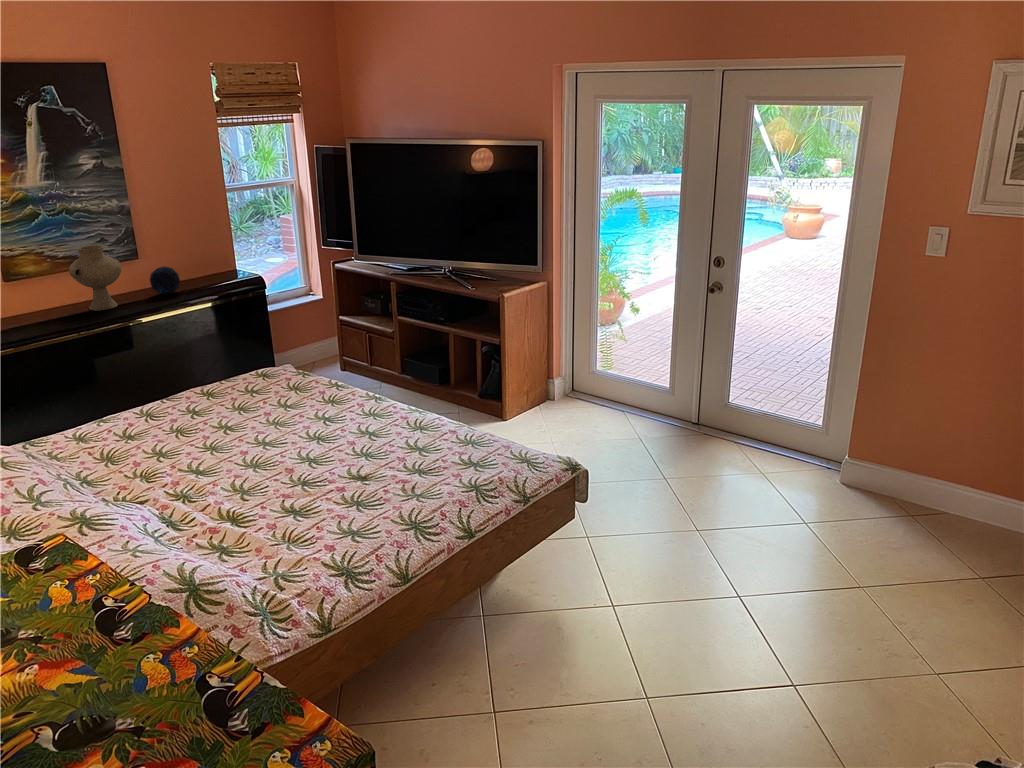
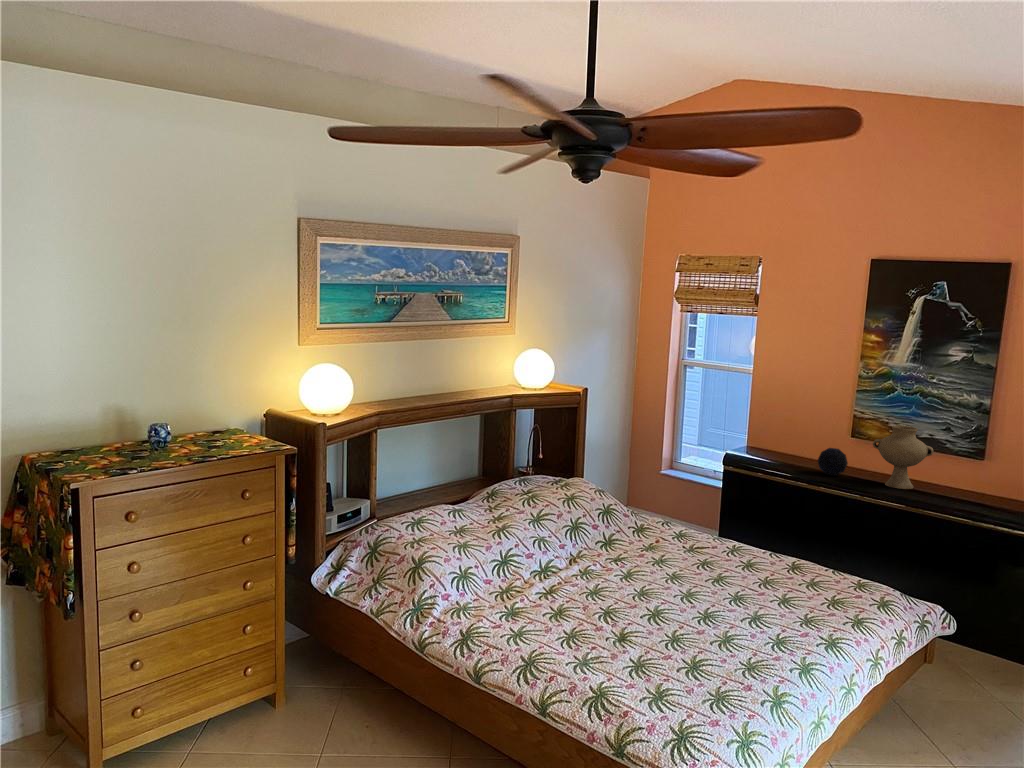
decorative orb: present [150,266,180,295] -> present [818,448,848,476]

